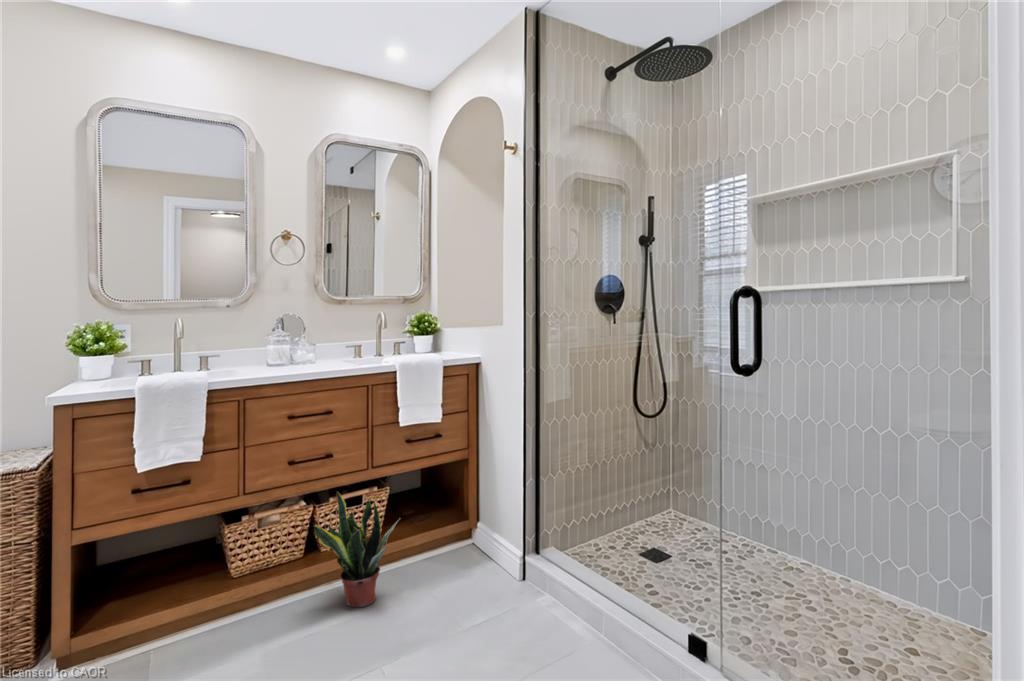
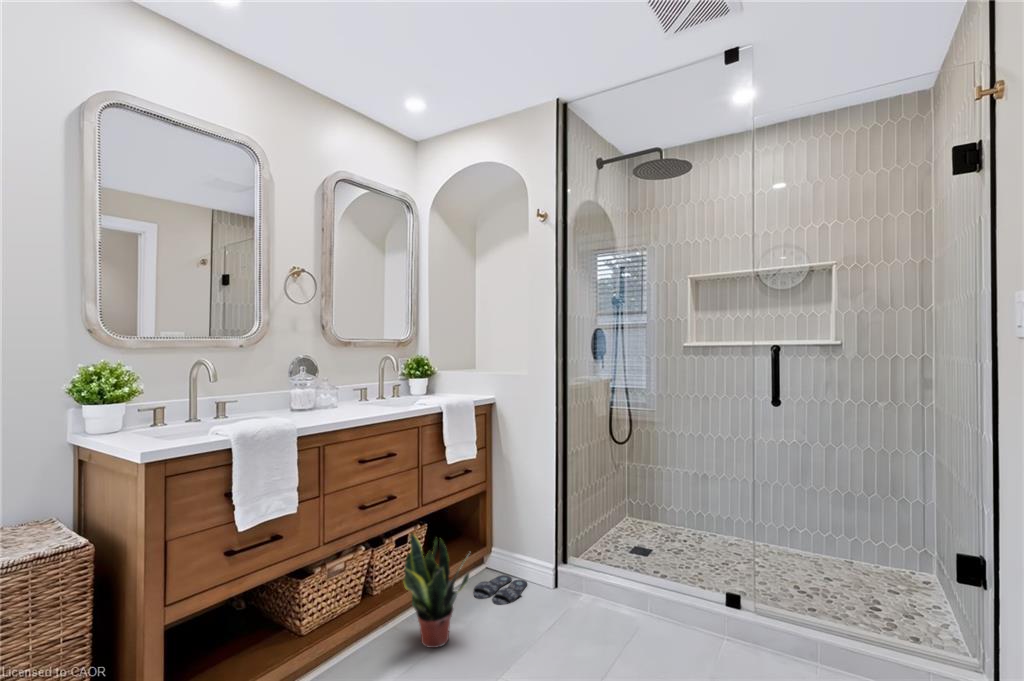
slippers: none [431,552,495,580] -> present [473,575,527,605]

